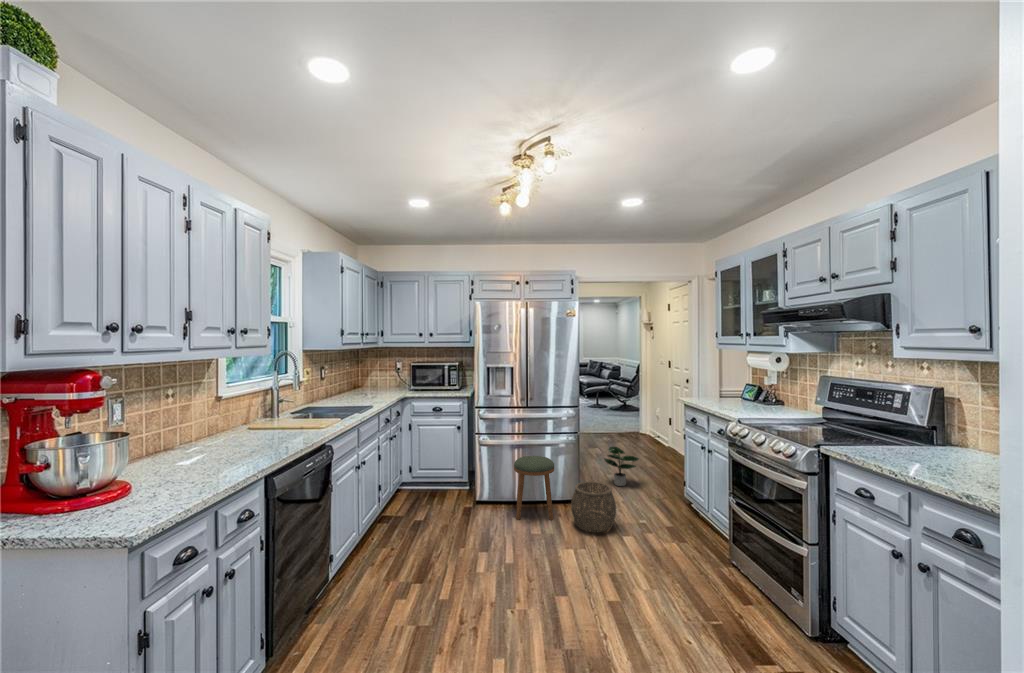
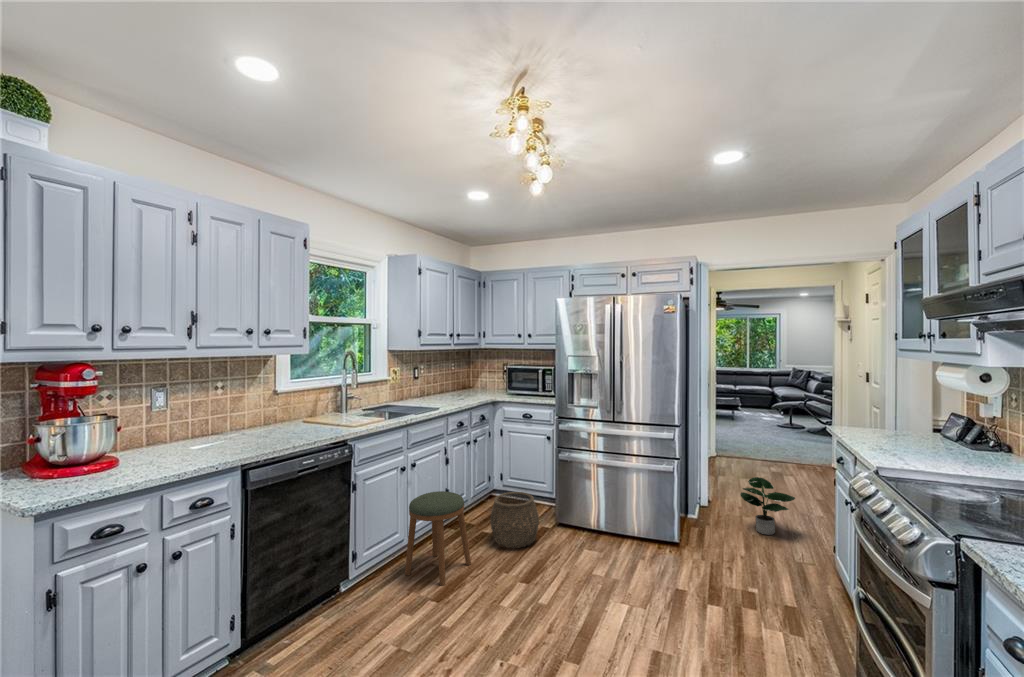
stool: present [514,456,554,520] -> present [405,491,471,586]
woven basket: present [571,481,616,532] -> present [490,492,539,548]

